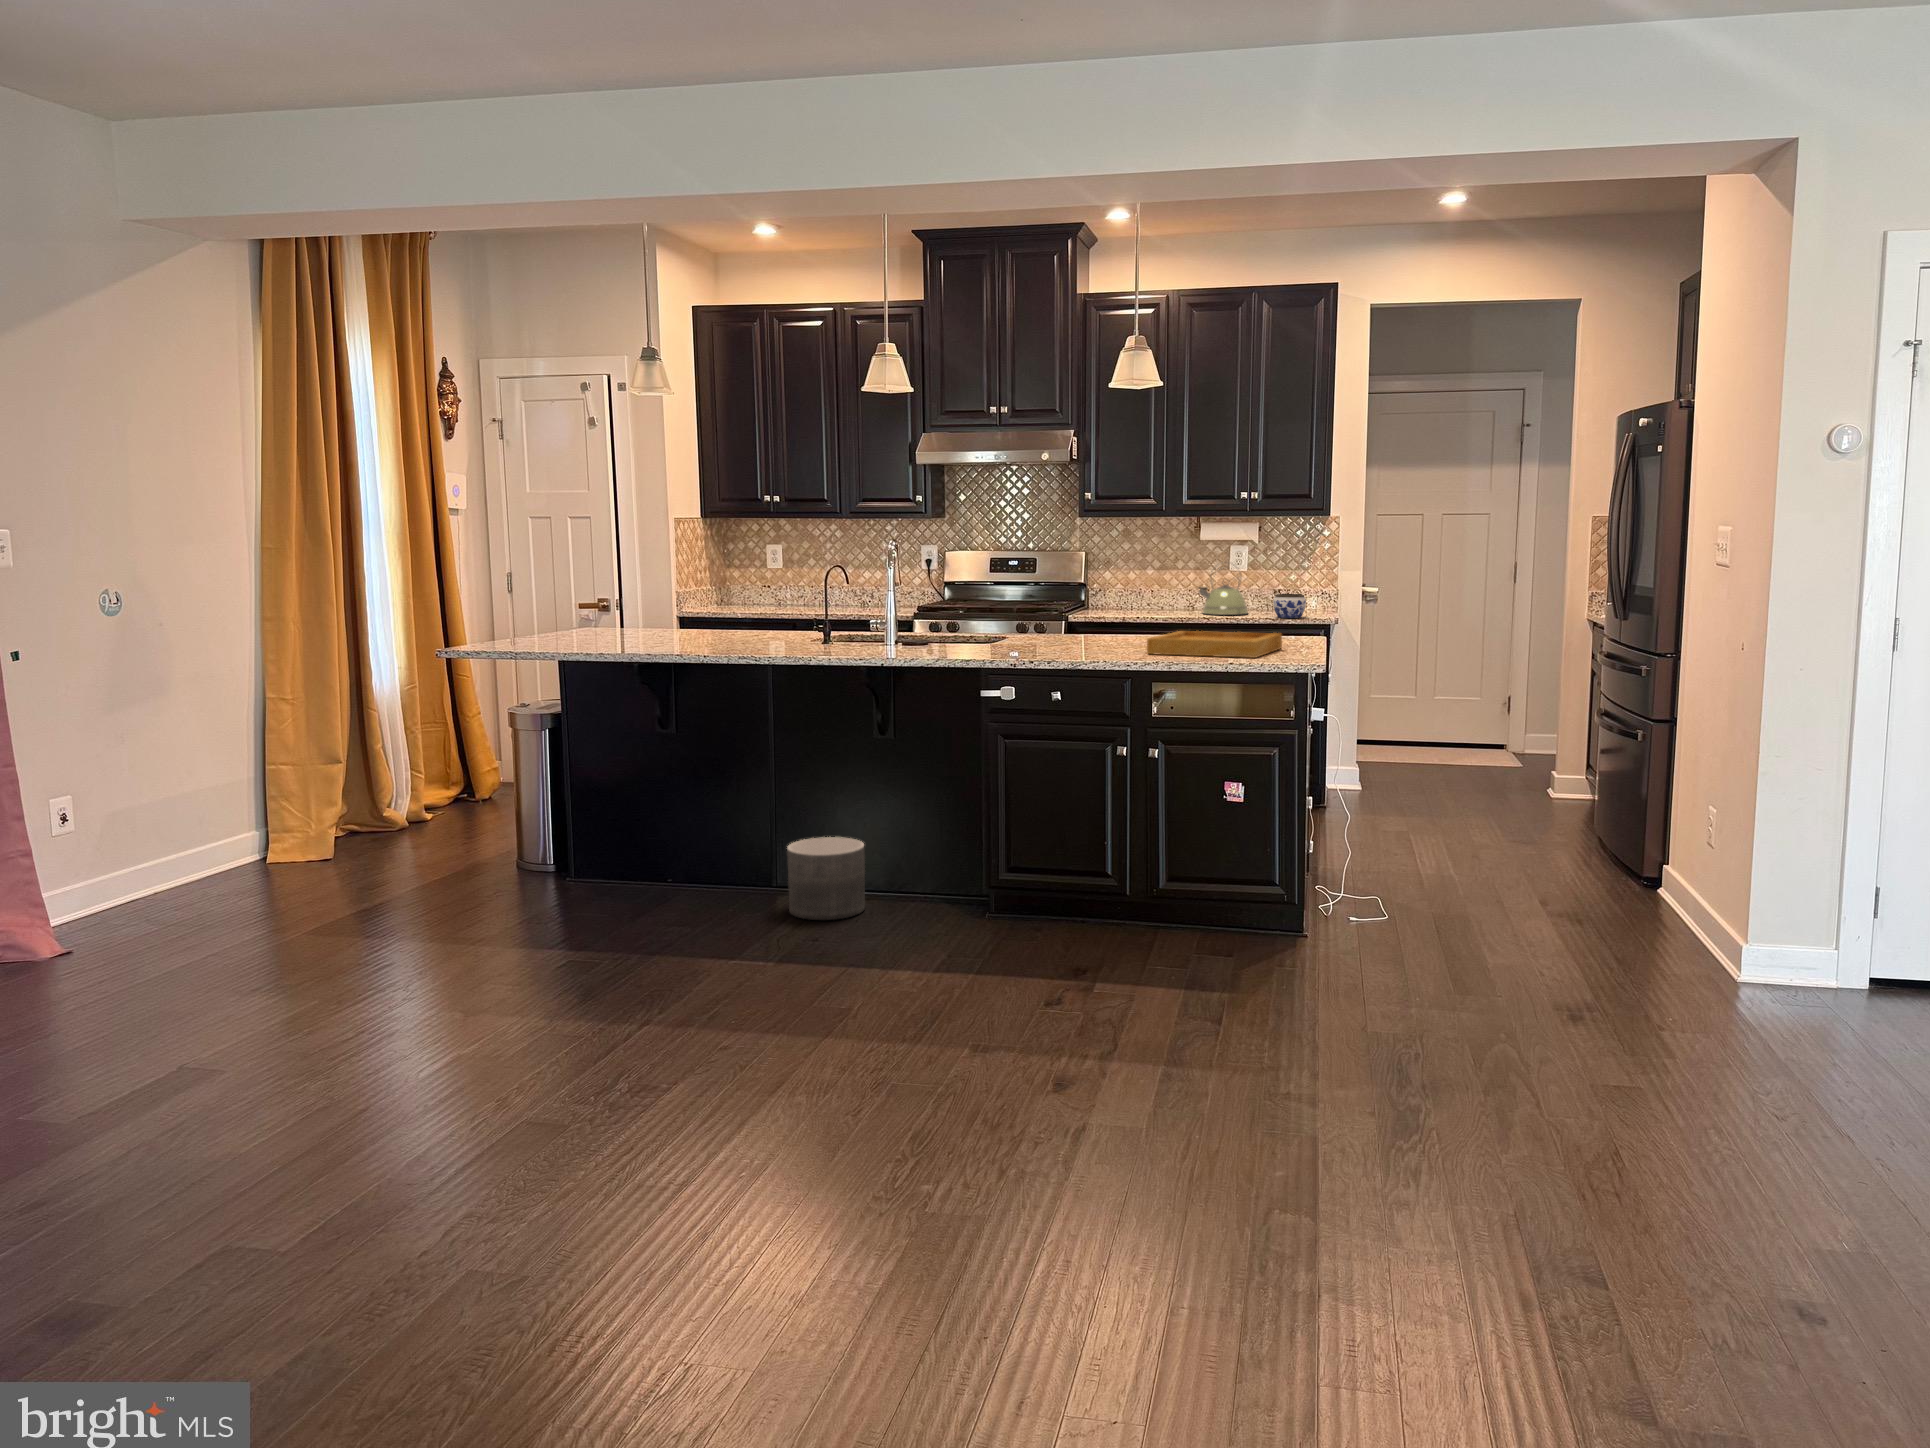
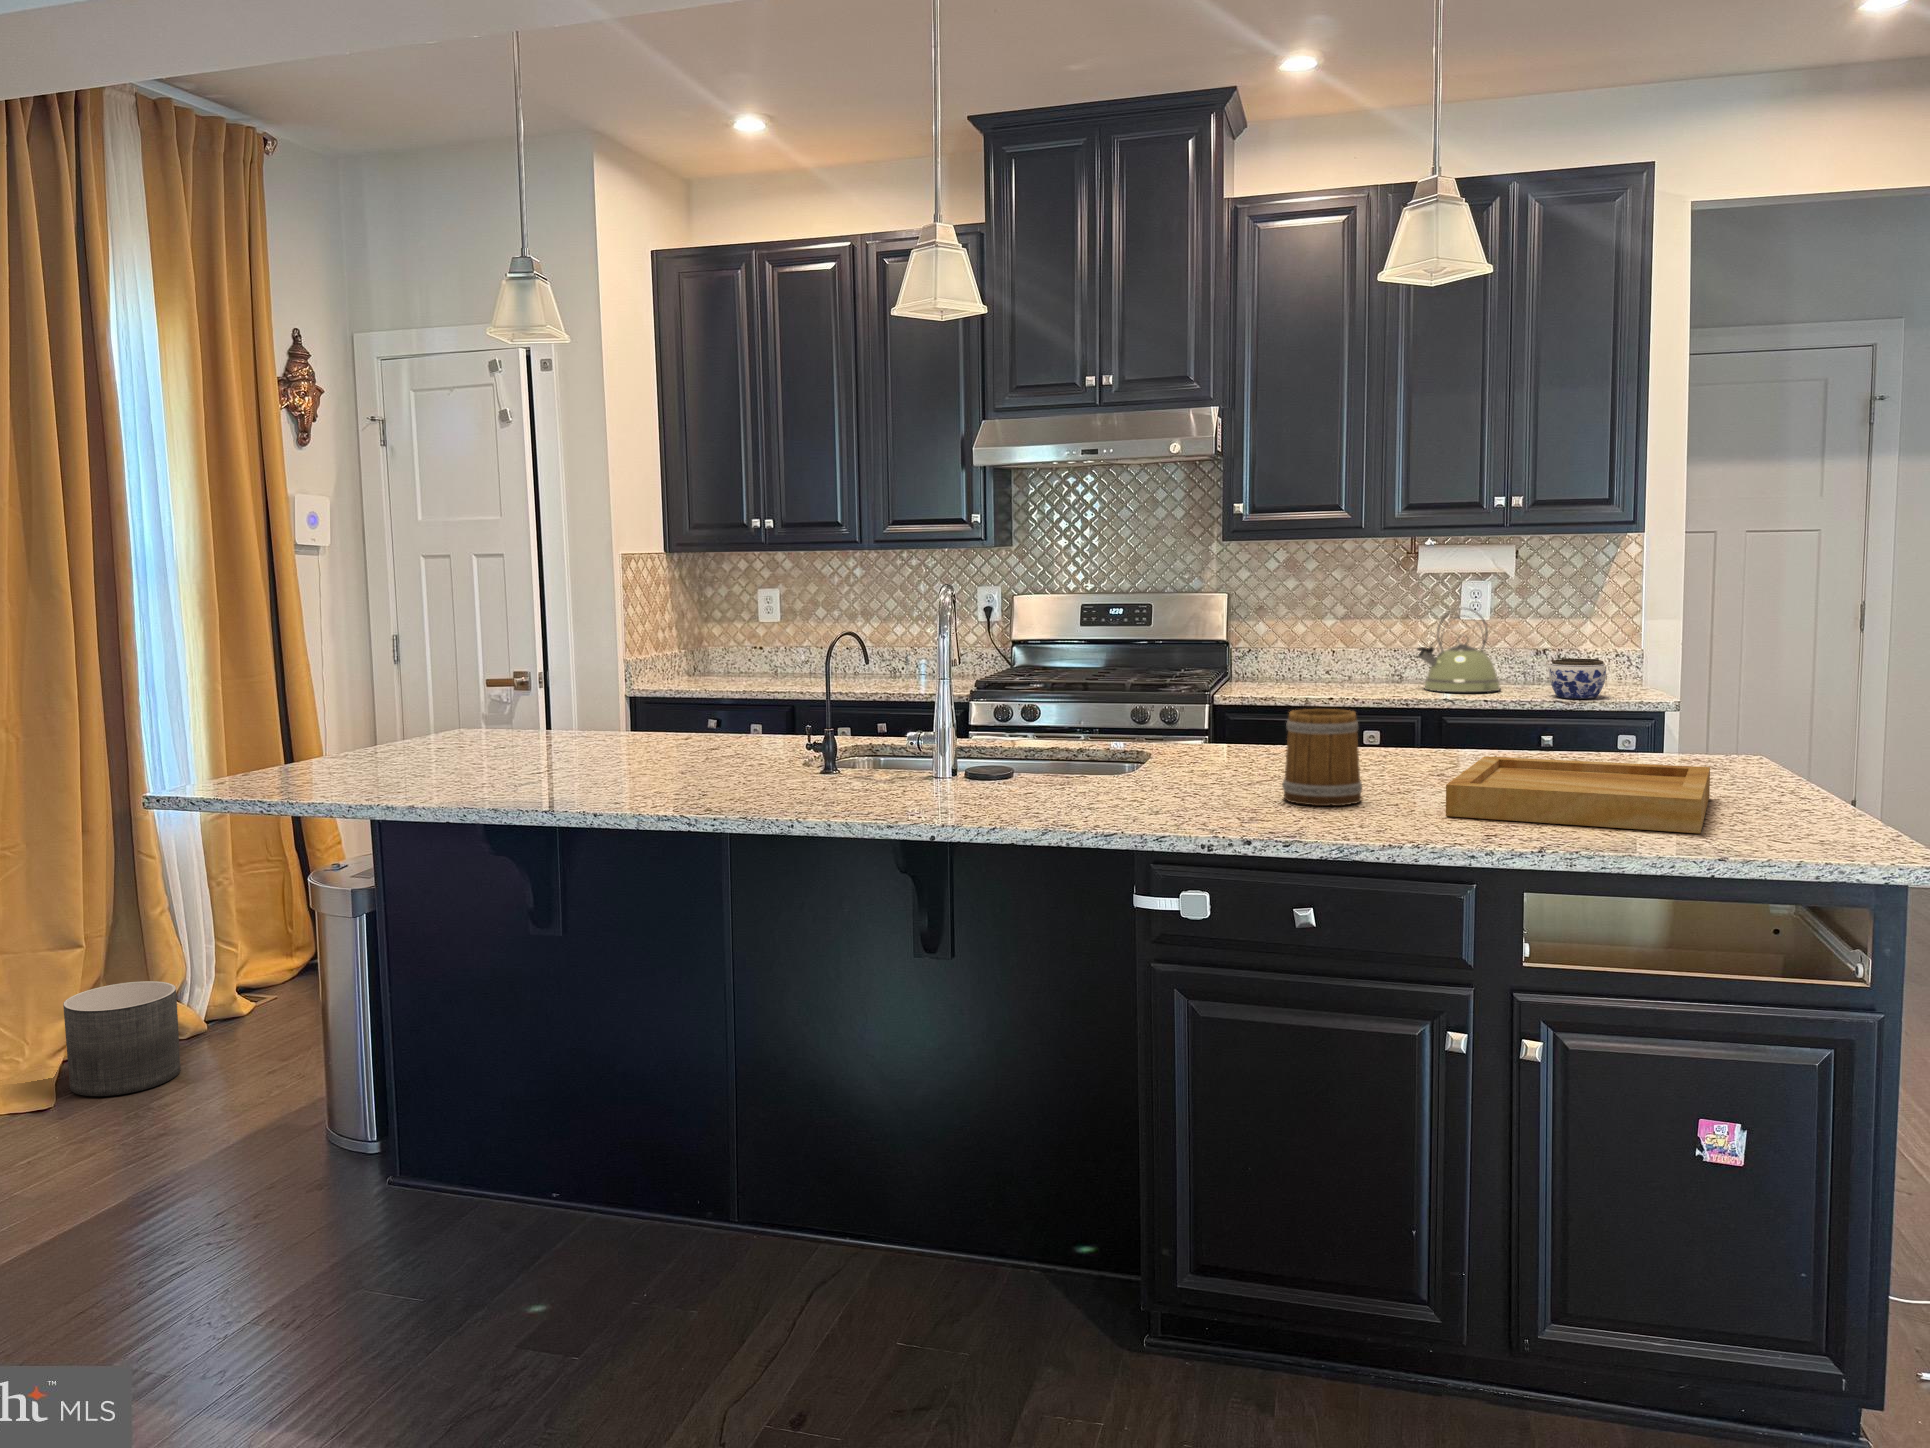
mug: none [1072,604,1112,652] -> present [1282,709,1362,806]
planter: present [787,837,865,920] -> present [63,981,181,1096]

